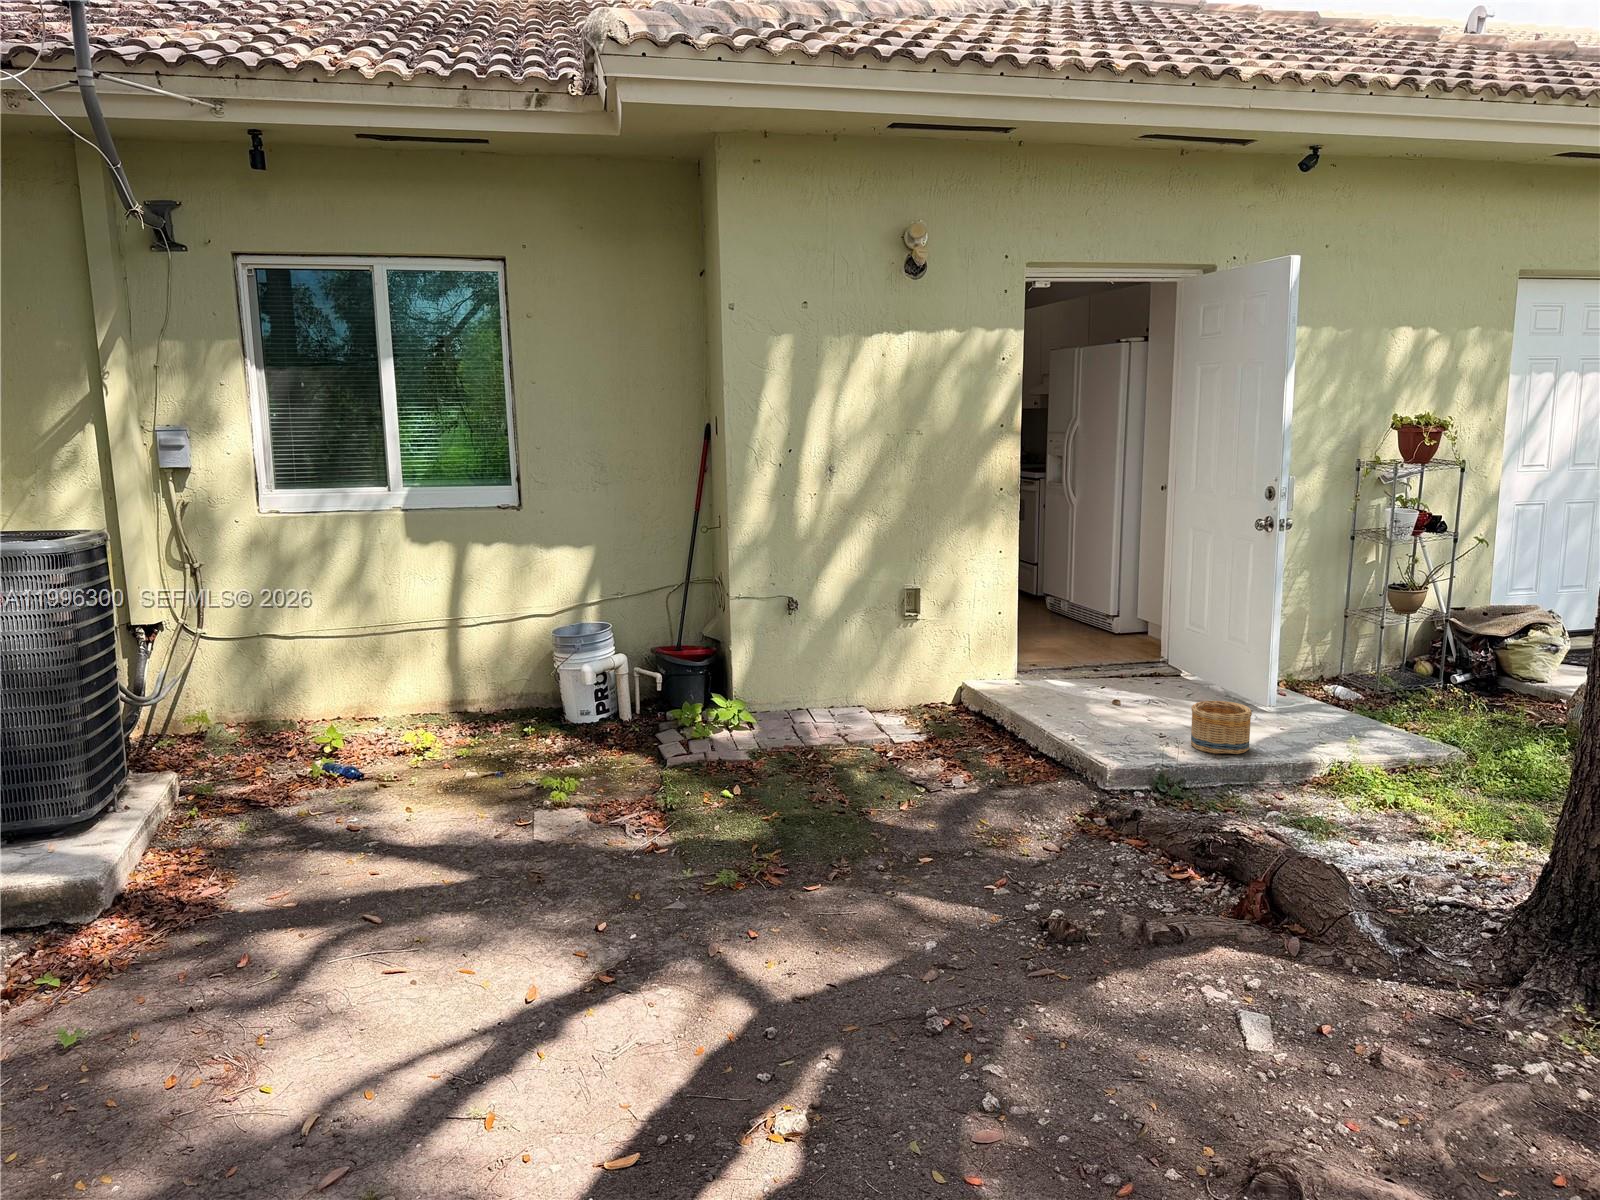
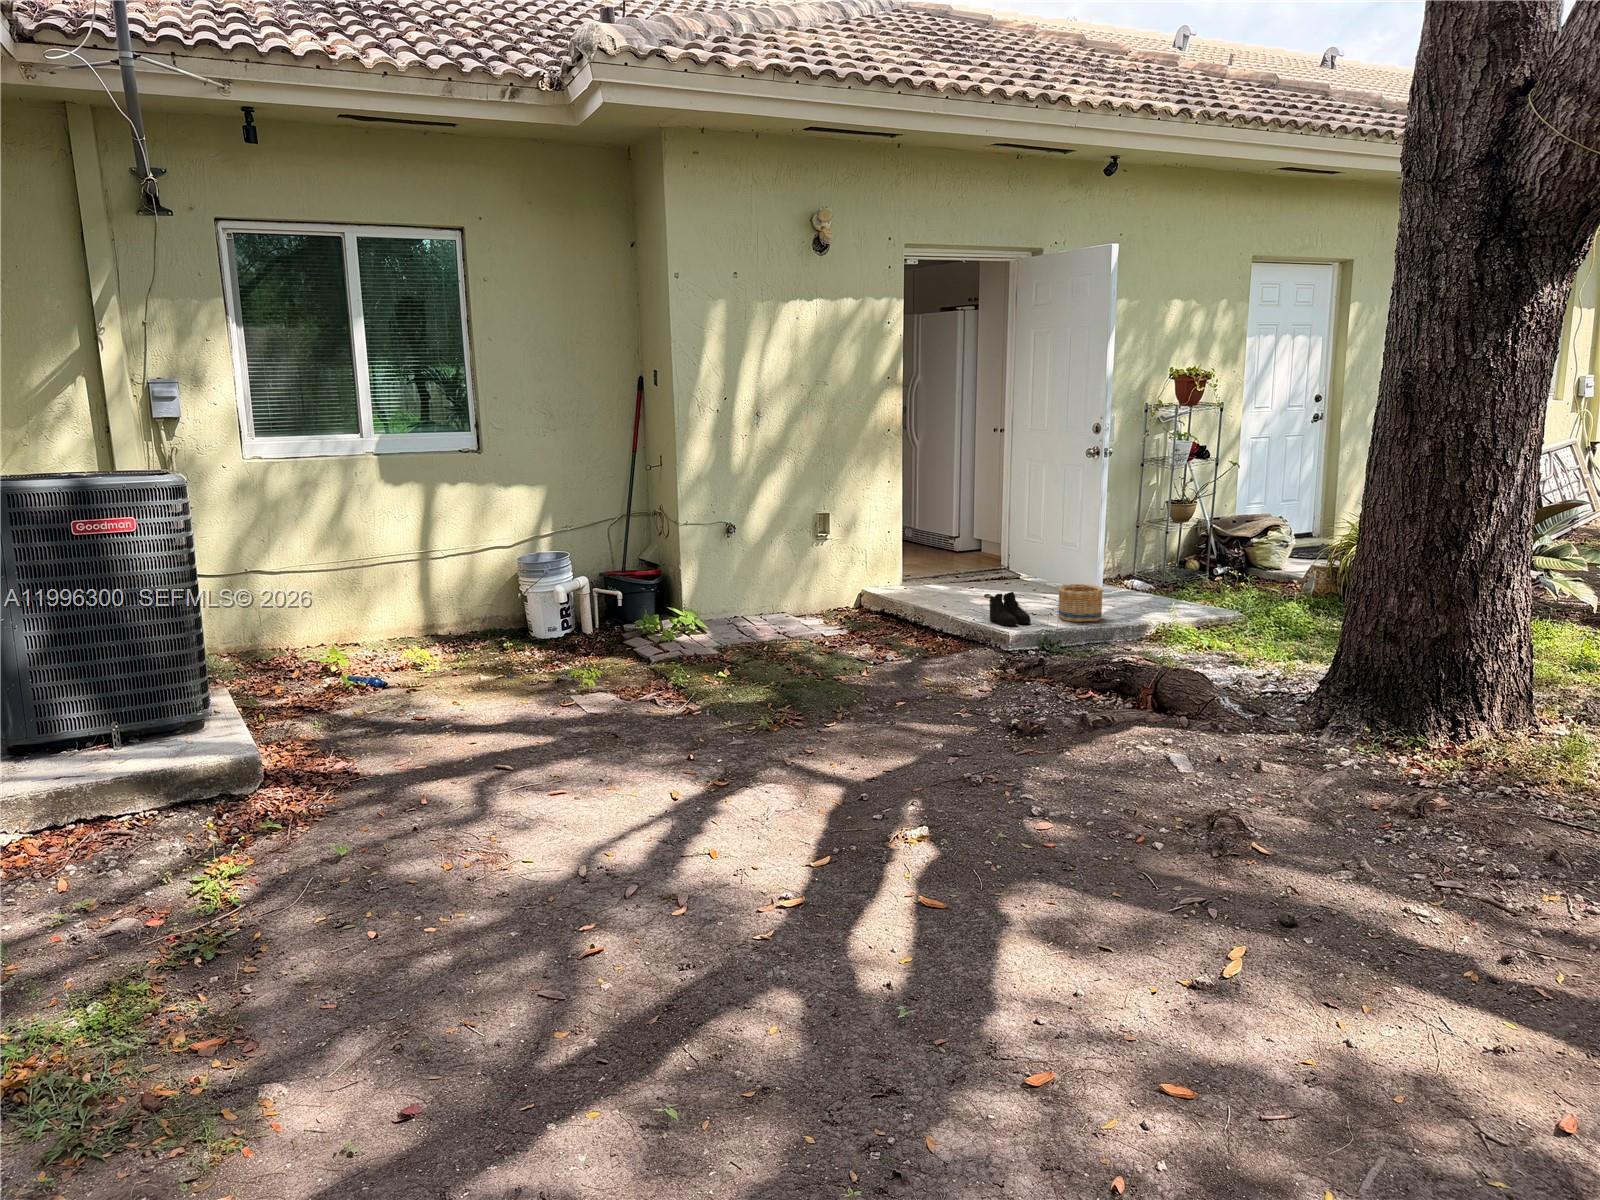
boots: none [1095,707,1147,753] -> present [989,592,1031,626]

